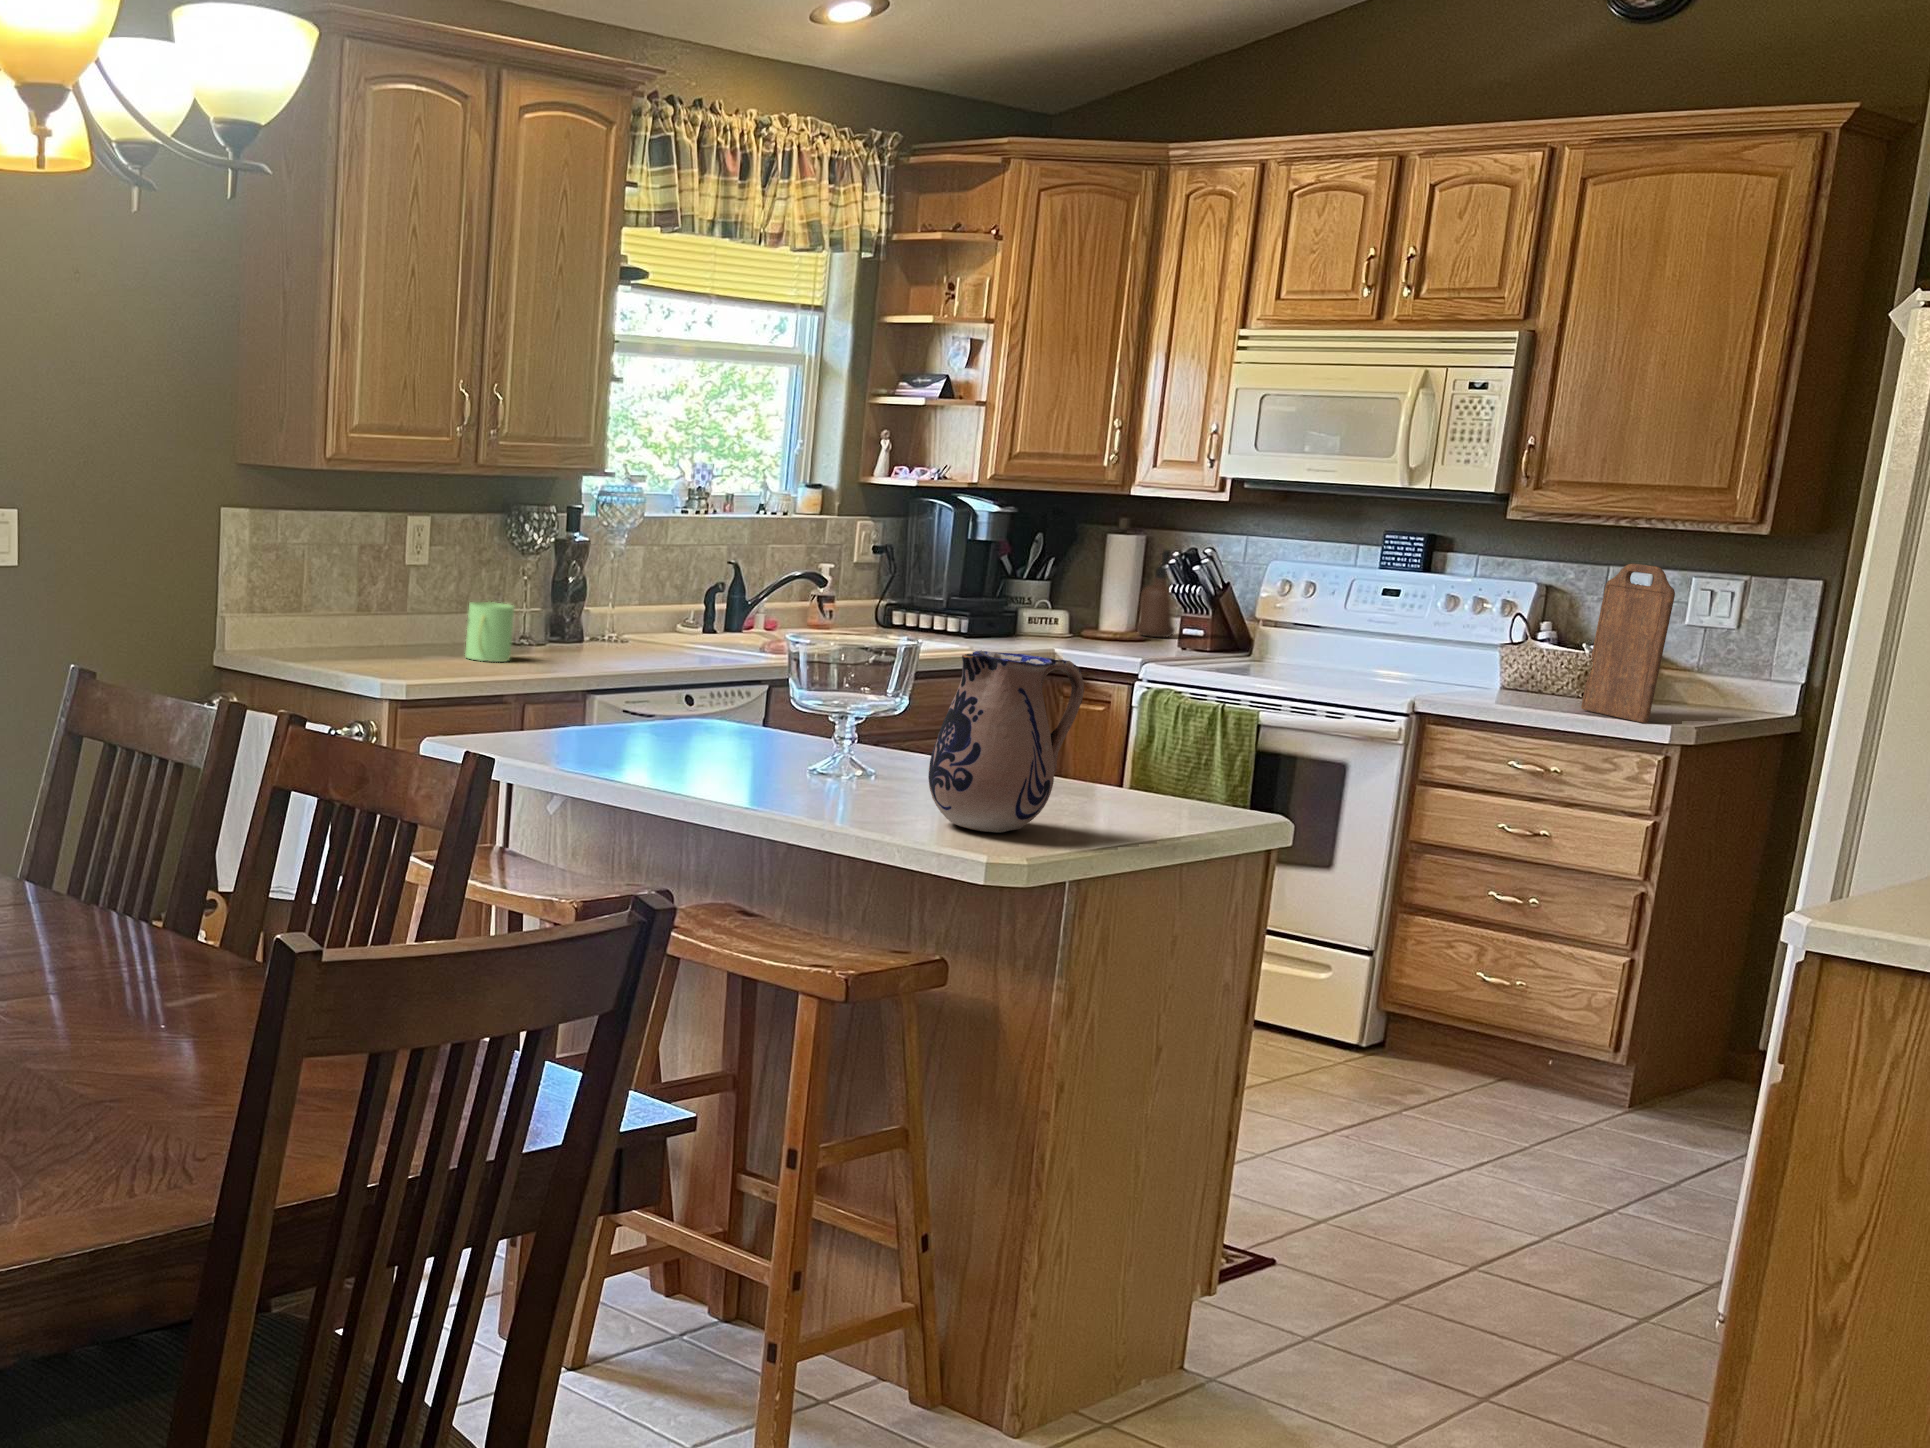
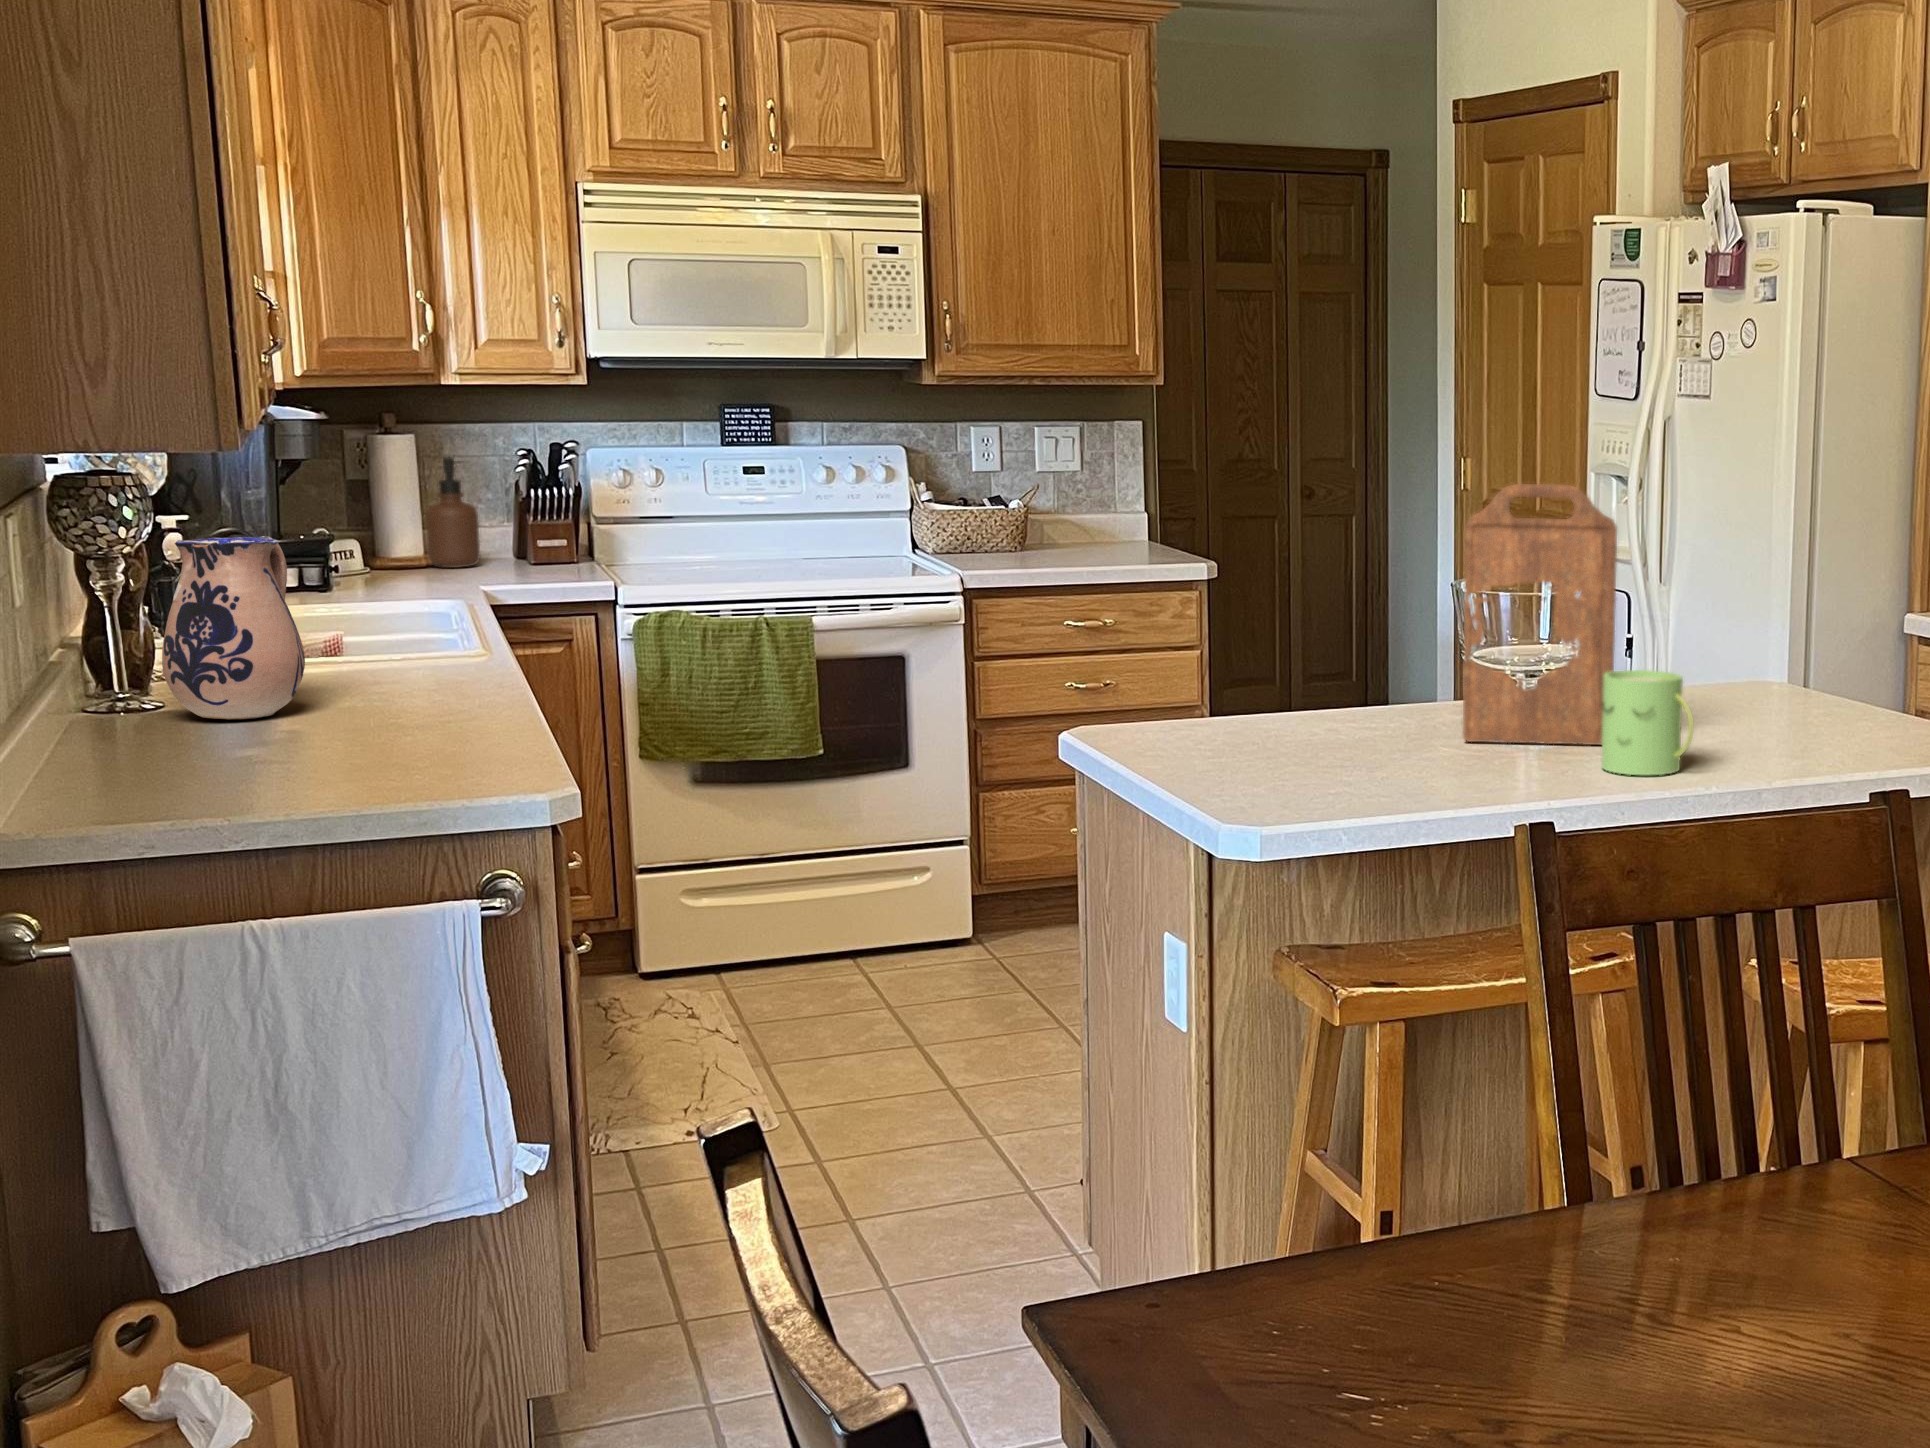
cutting board: present [1581,564,1675,723] -> present [1463,484,1617,745]
mug: present [465,602,514,662] -> present [1602,670,1694,775]
ceramic pitcher: present [928,650,1084,833] -> present [162,536,305,719]

